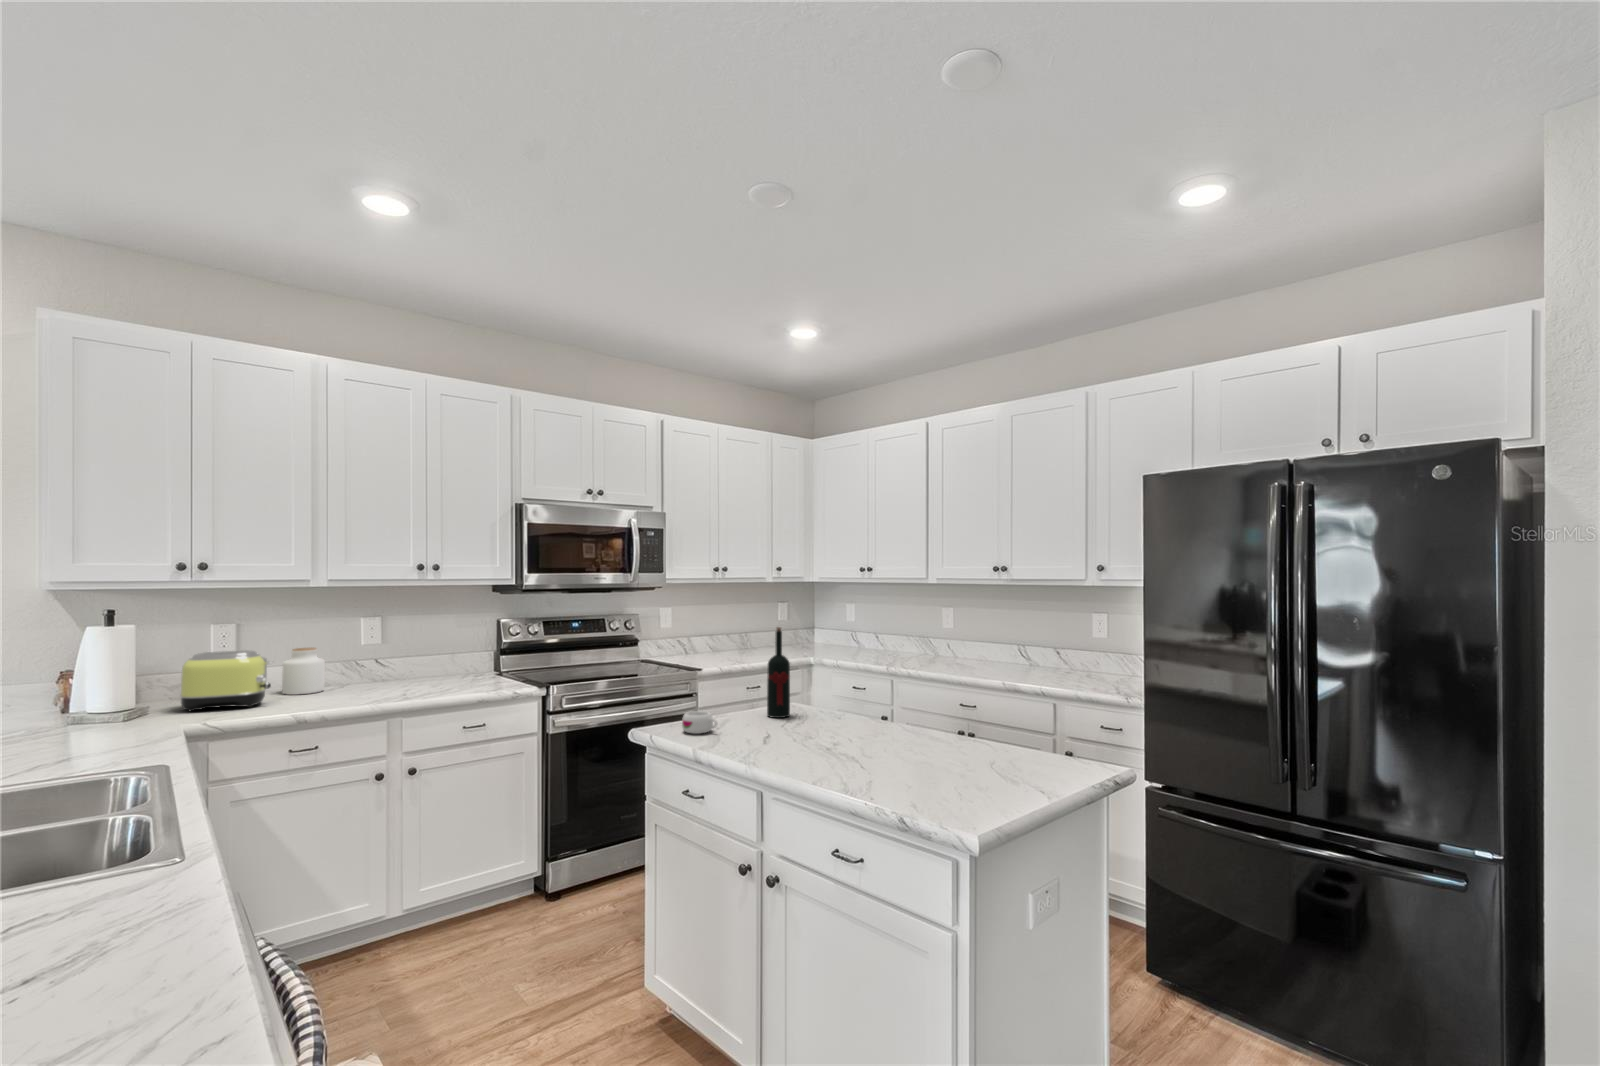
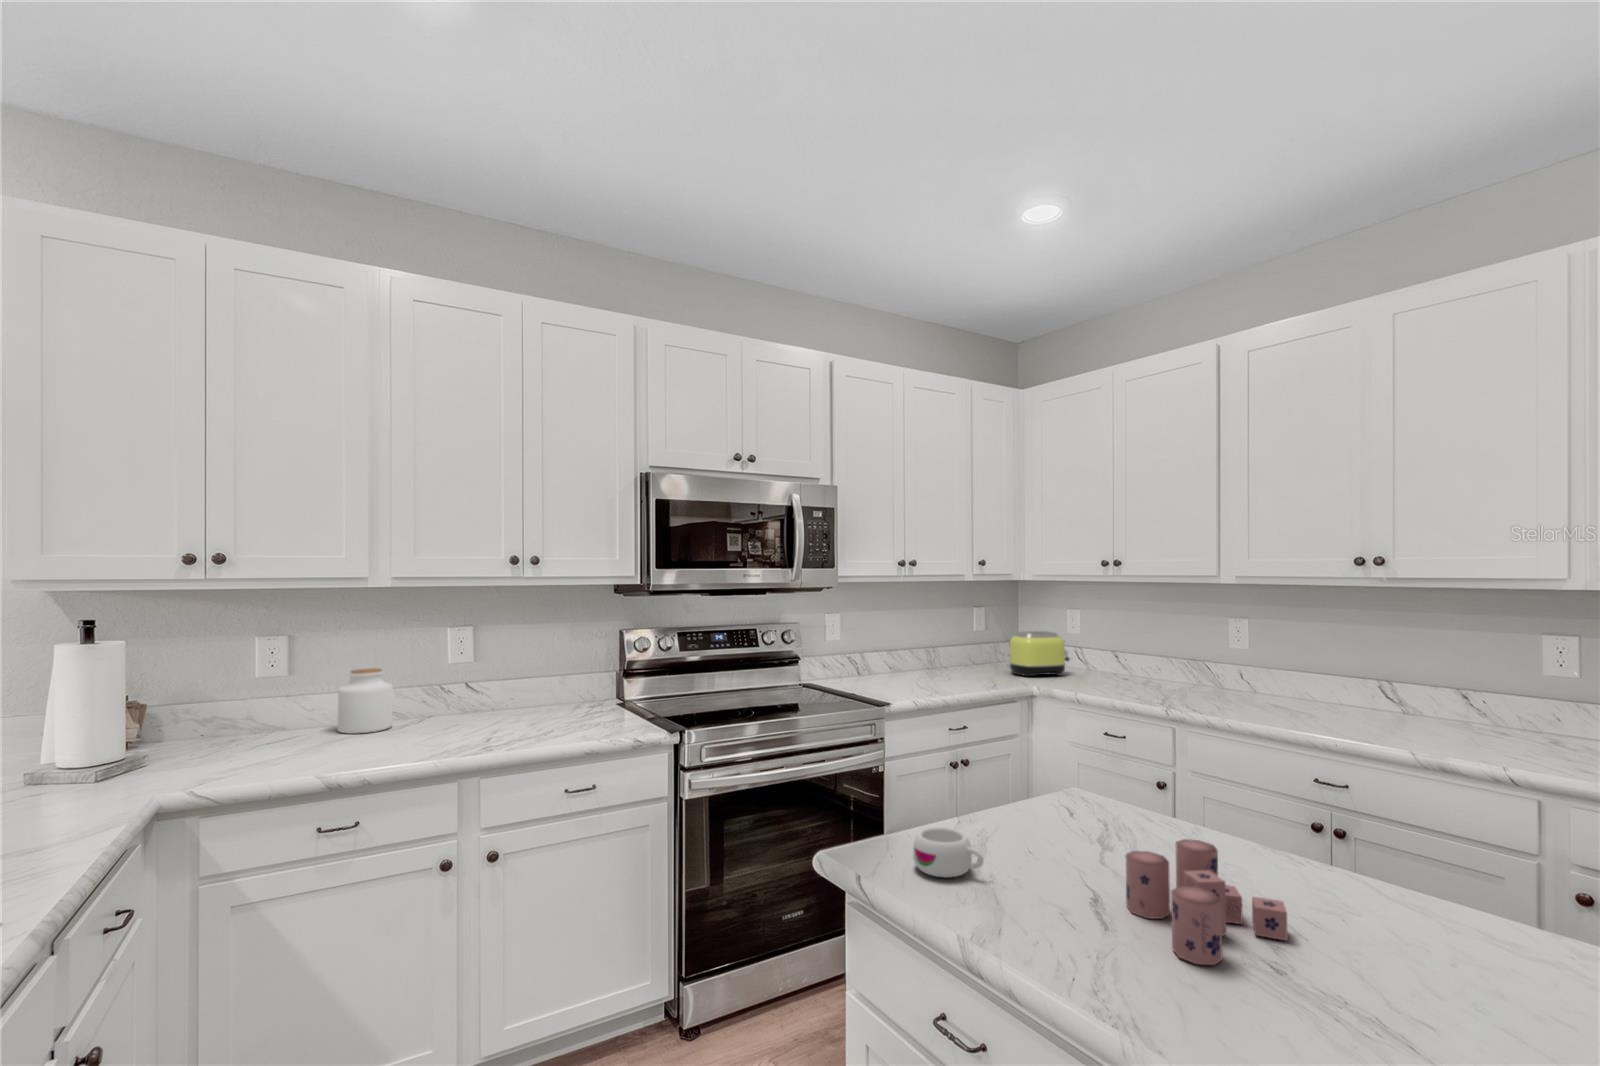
wine bottle: present [767,627,790,718] -> none [1053,668,1097,836]
toaster: present [180,650,274,711] -> present [1009,631,1070,677]
candle: none [784,708,850,752] -> present [1126,839,1288,965]

